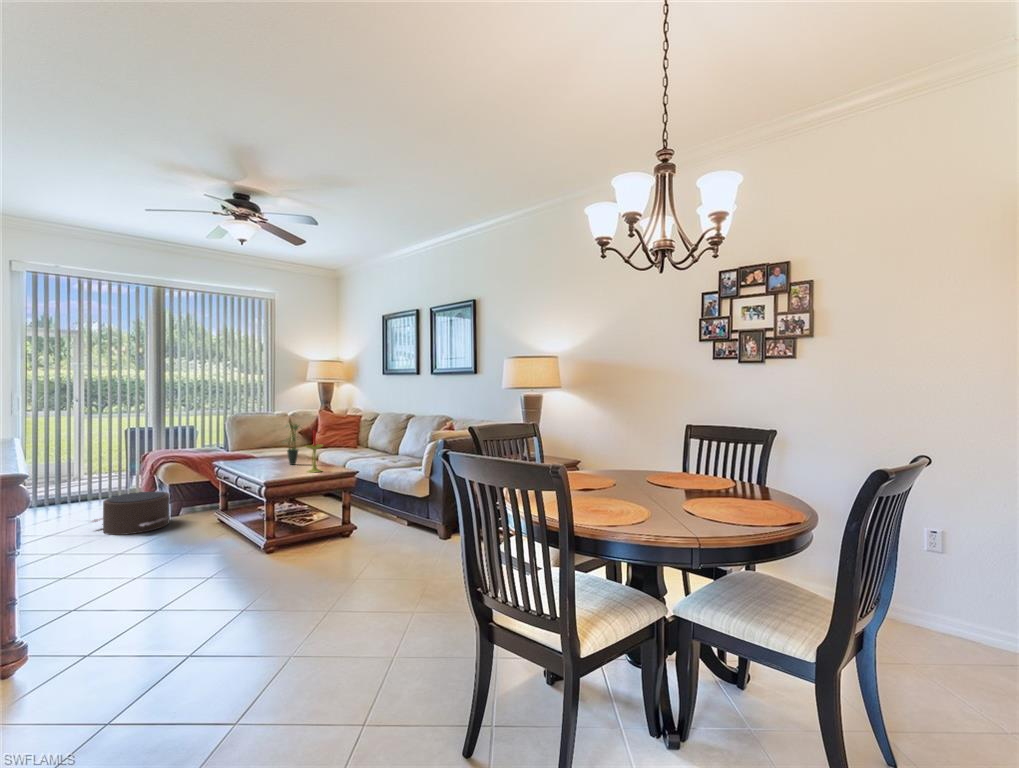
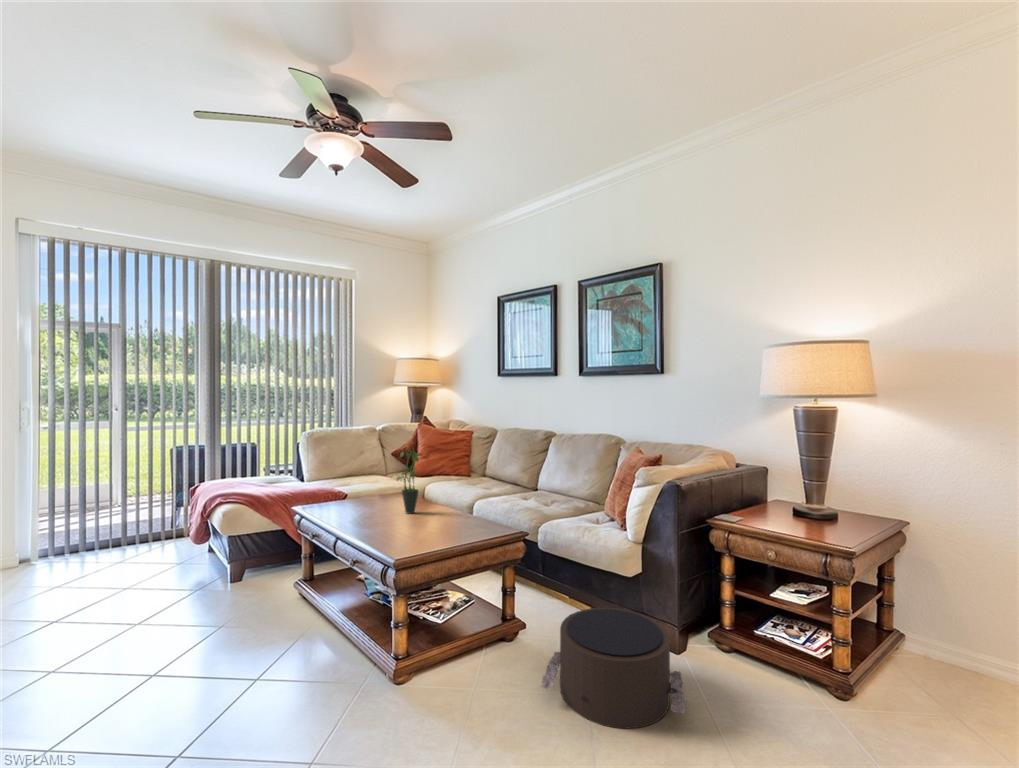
candle: present [306,430,323,473] -> none [443,463,470,535]
pouf: present [91,492,170,535] -> present [541,608,687,728]

